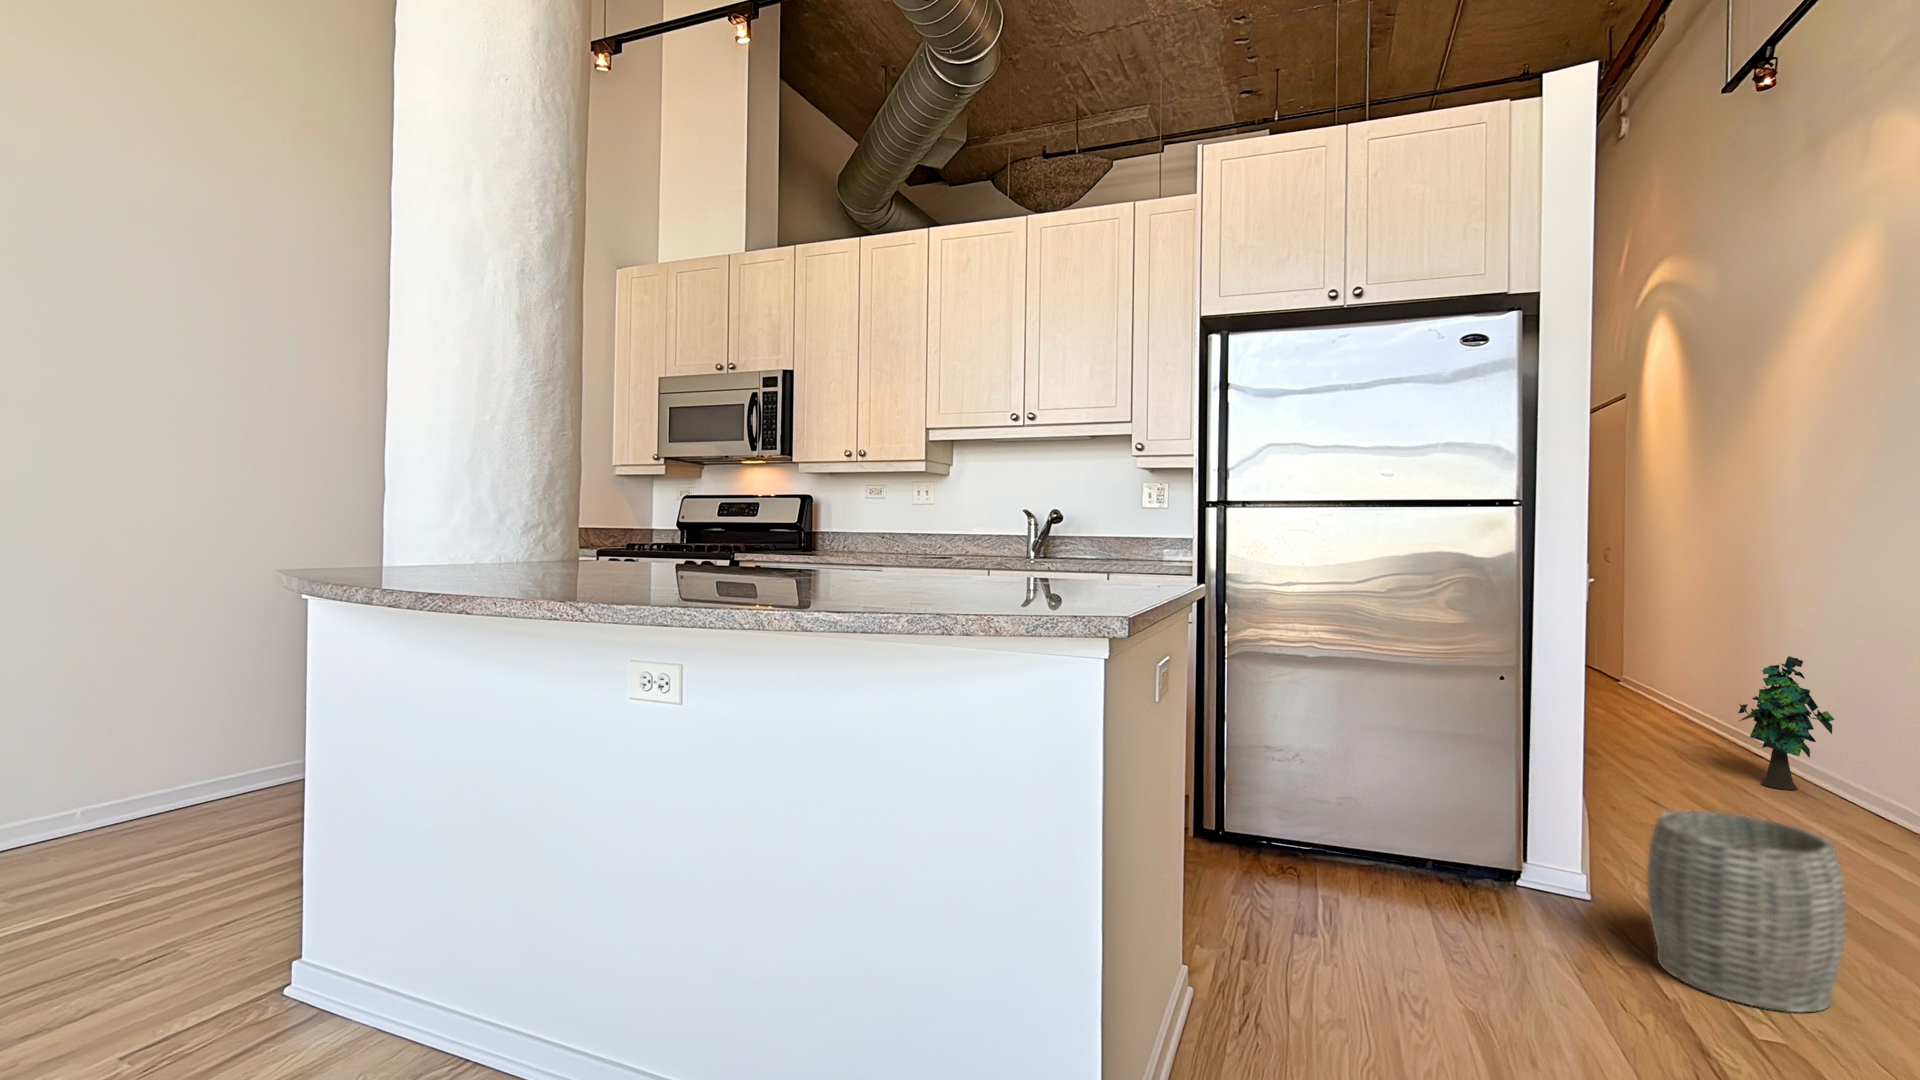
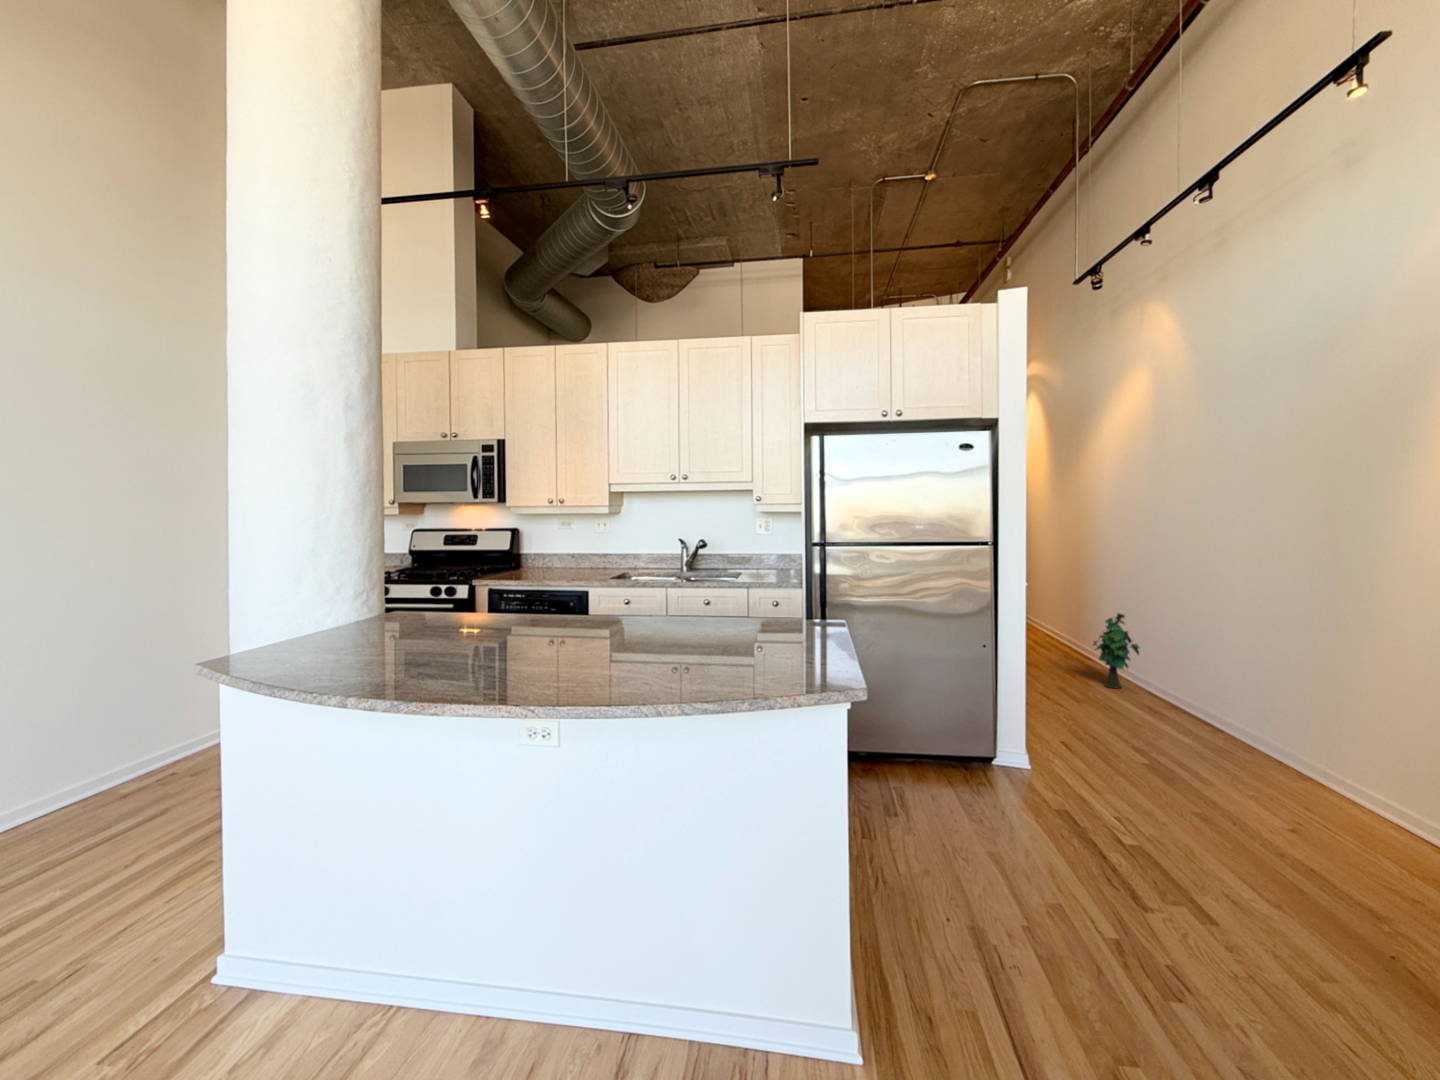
woven basket: present [1647,811,1846,1012] -> none [1068,723,1162,831]

